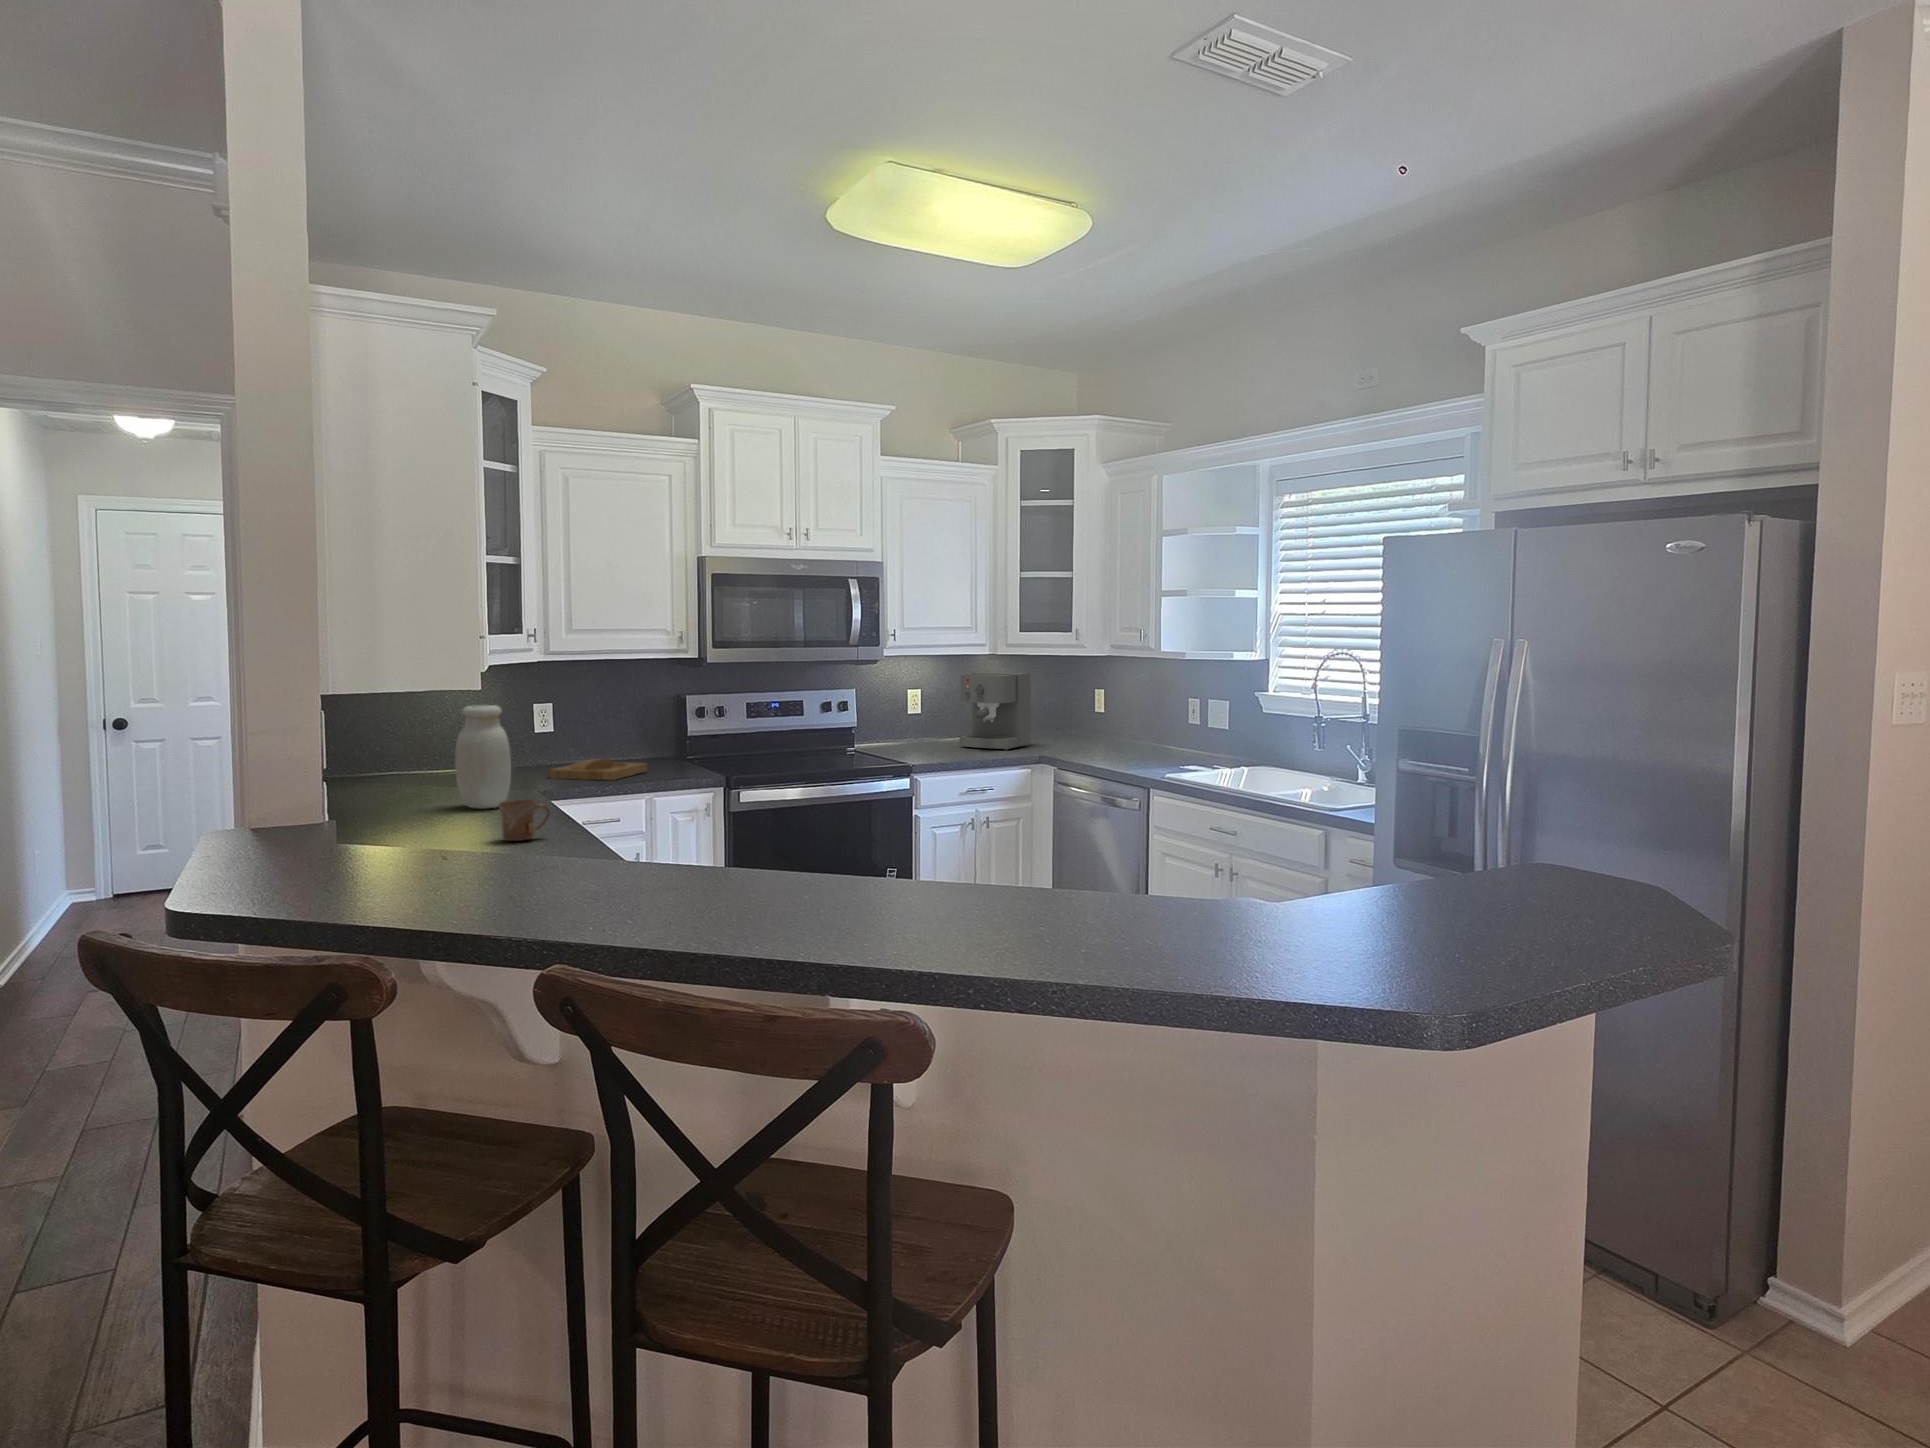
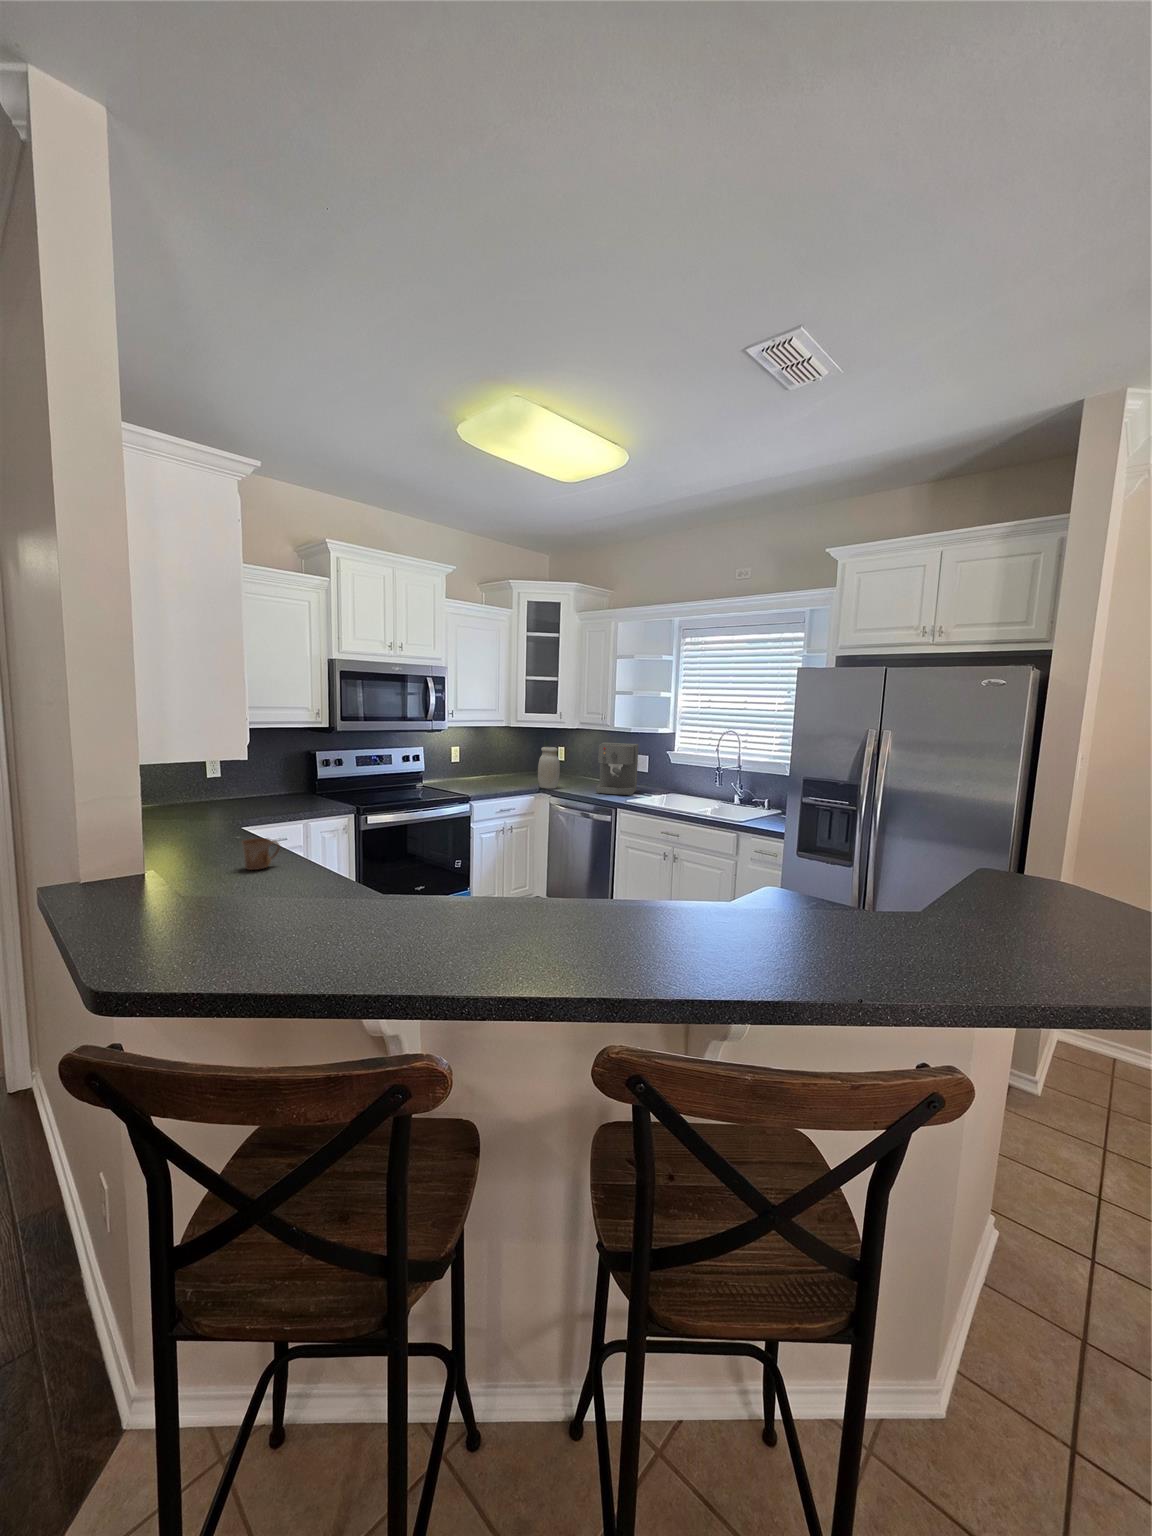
coffee maker: present [960,672,1031,750] -> present [596,743,638,796]
jar: present [455,705,511,809] -> present [538,747,560,789]
tray: present [548,759,647,780] -> none [229,797,298,812]

